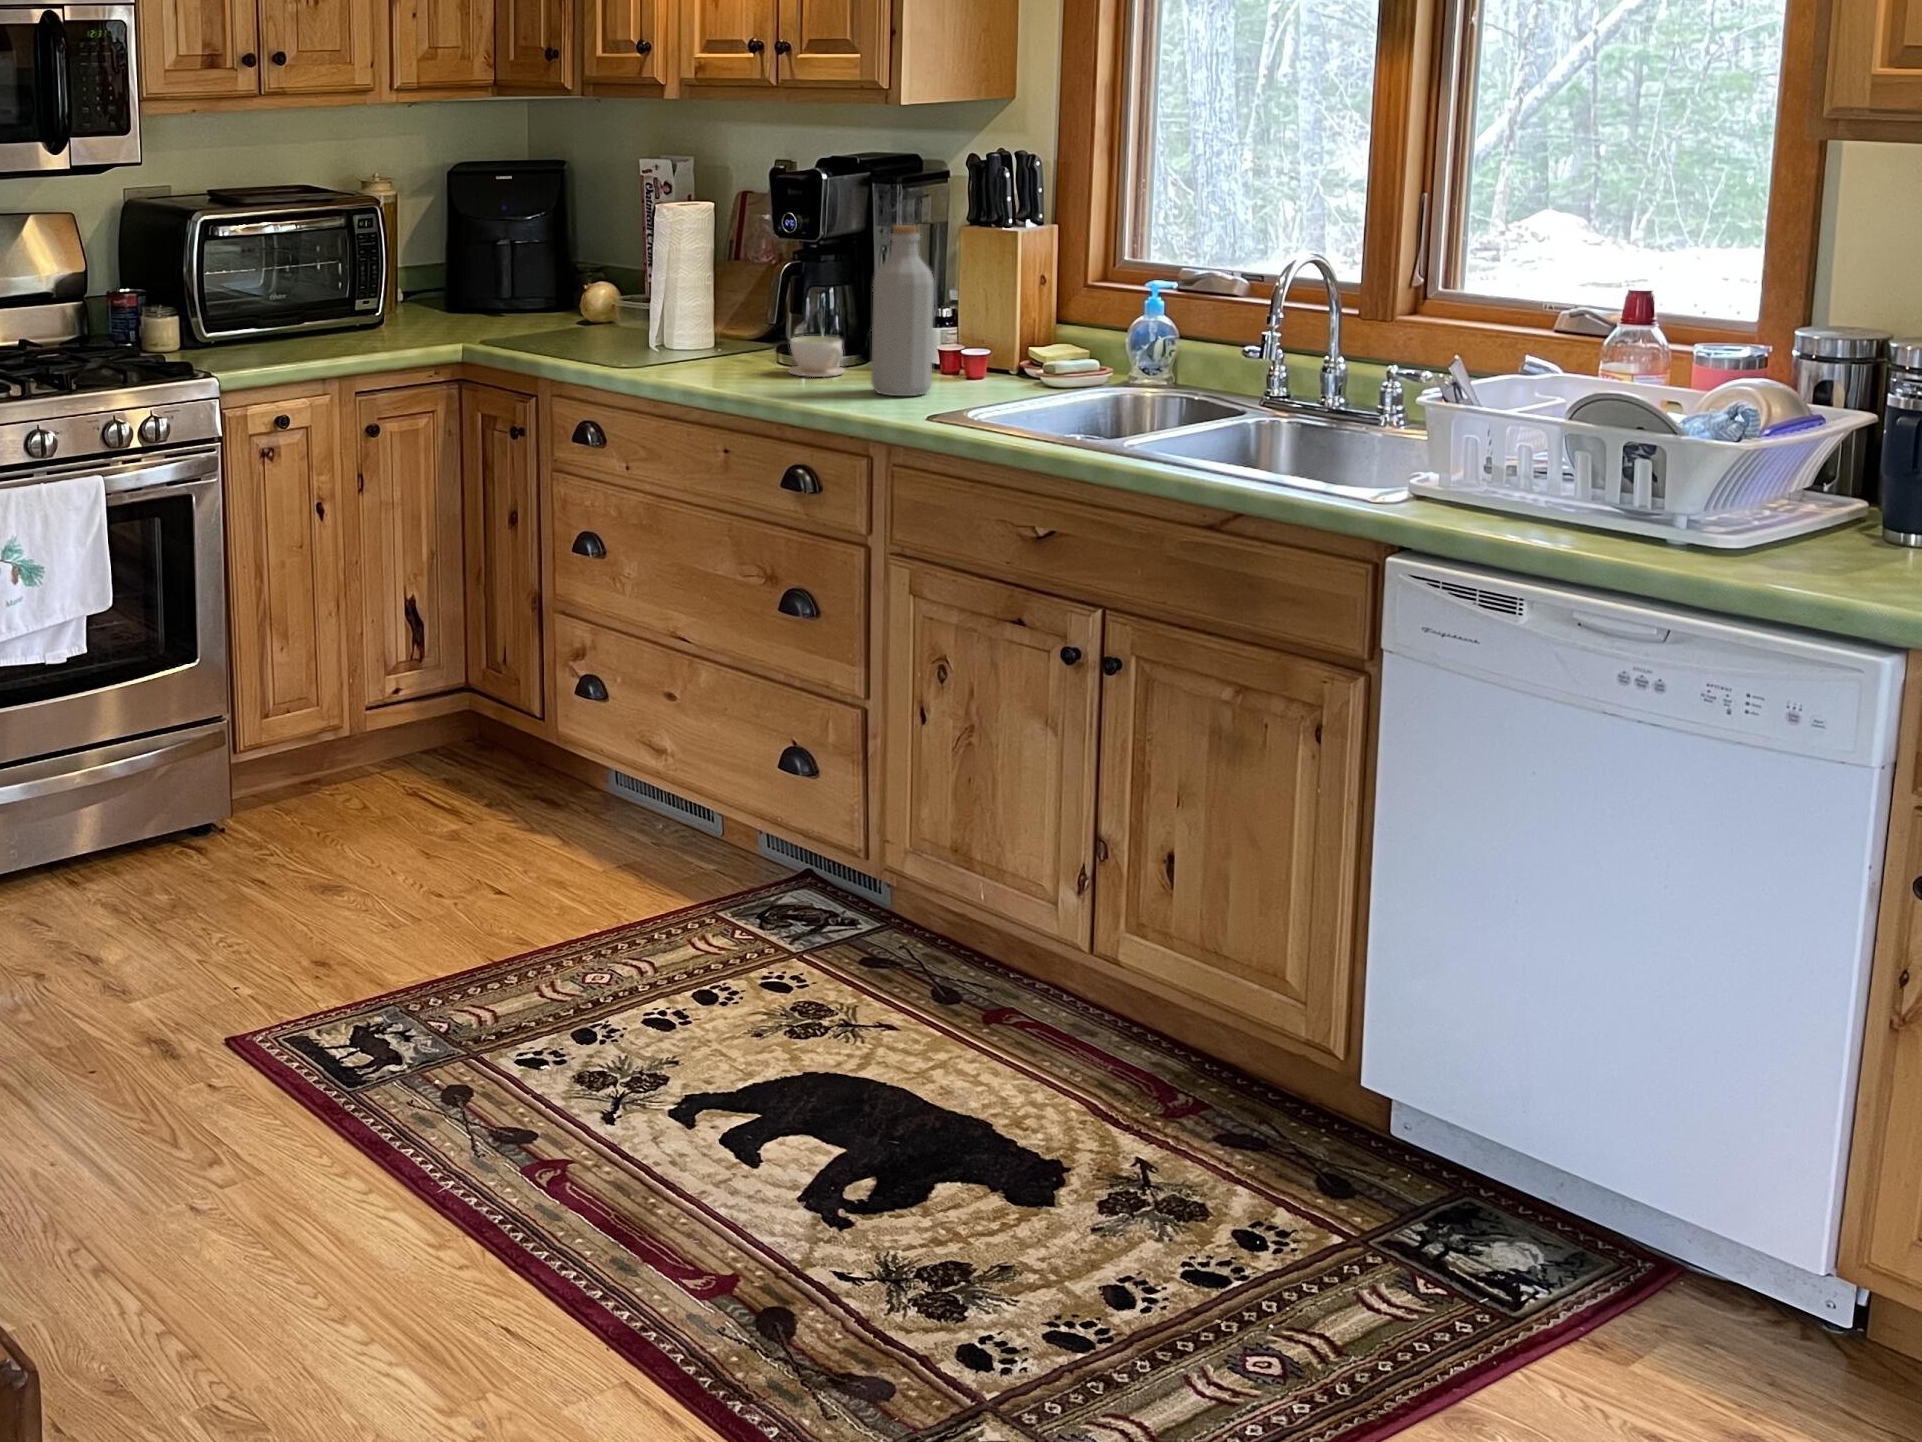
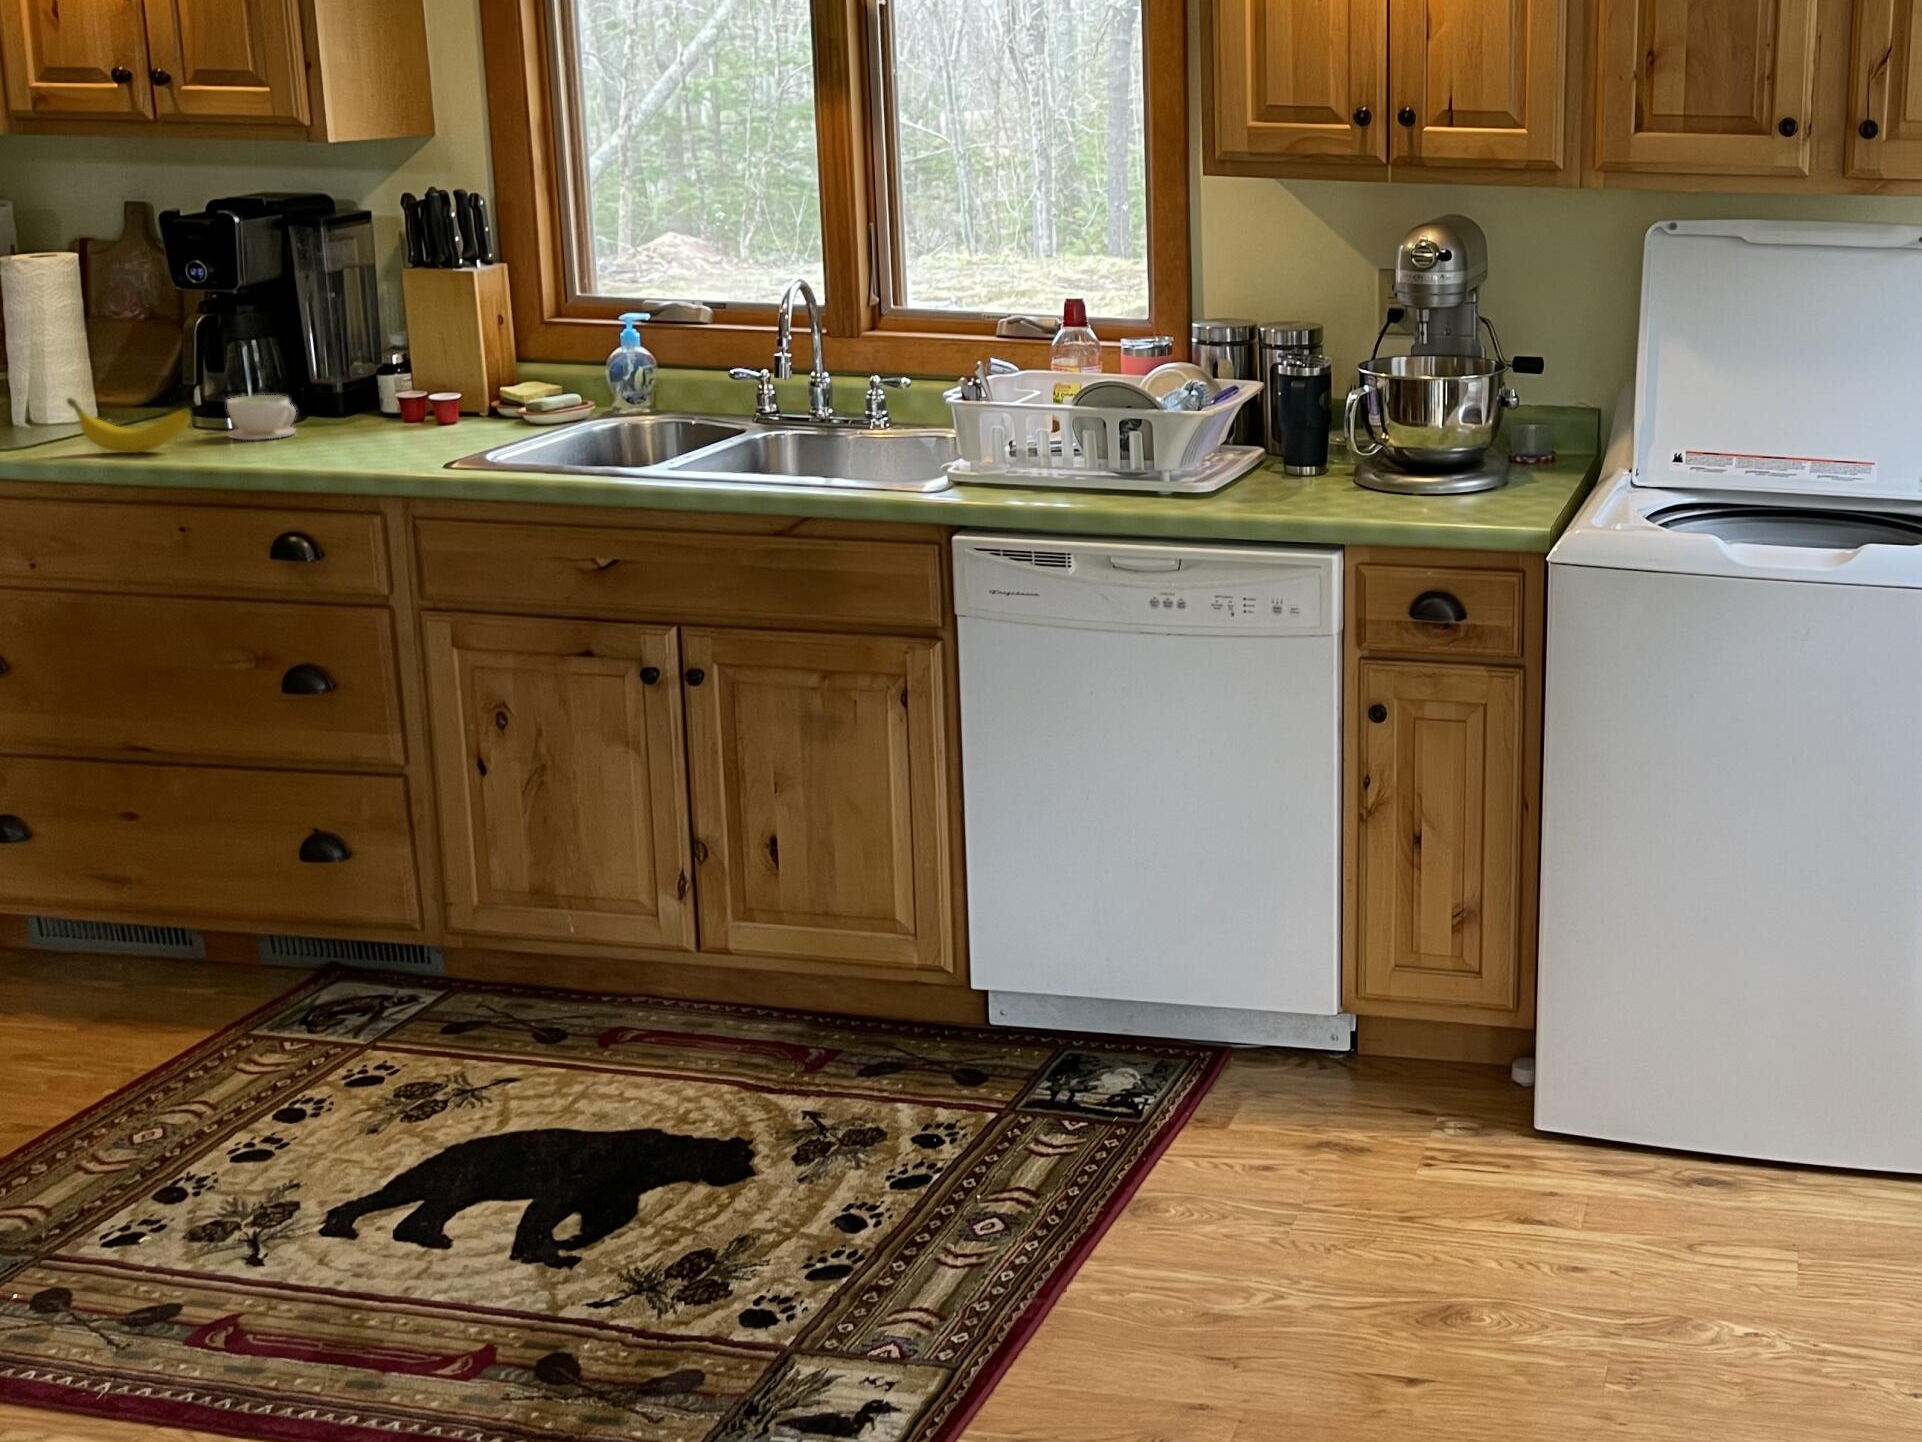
bottle: present [871,225,934,396] -> none [338,271,417,449]
banana: none [664,325,752,379] -> present [67,398,191,453]

